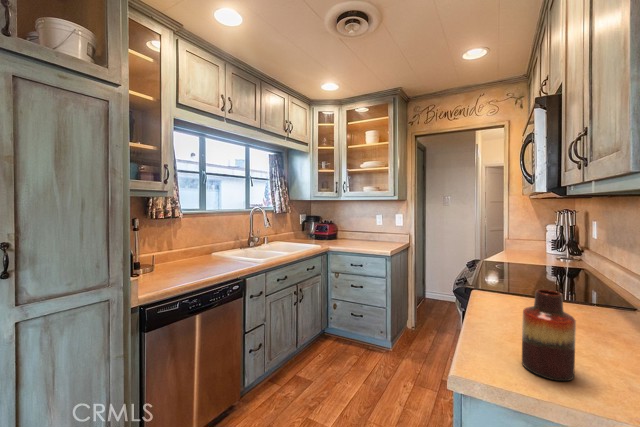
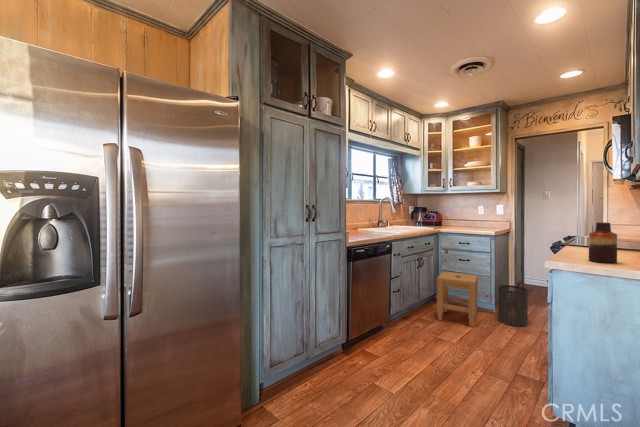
stool: none [317,305,370,386] -> present [437,272,478,327]
trash can: none [394,319,427,377] -> present [498,285,528,327]

